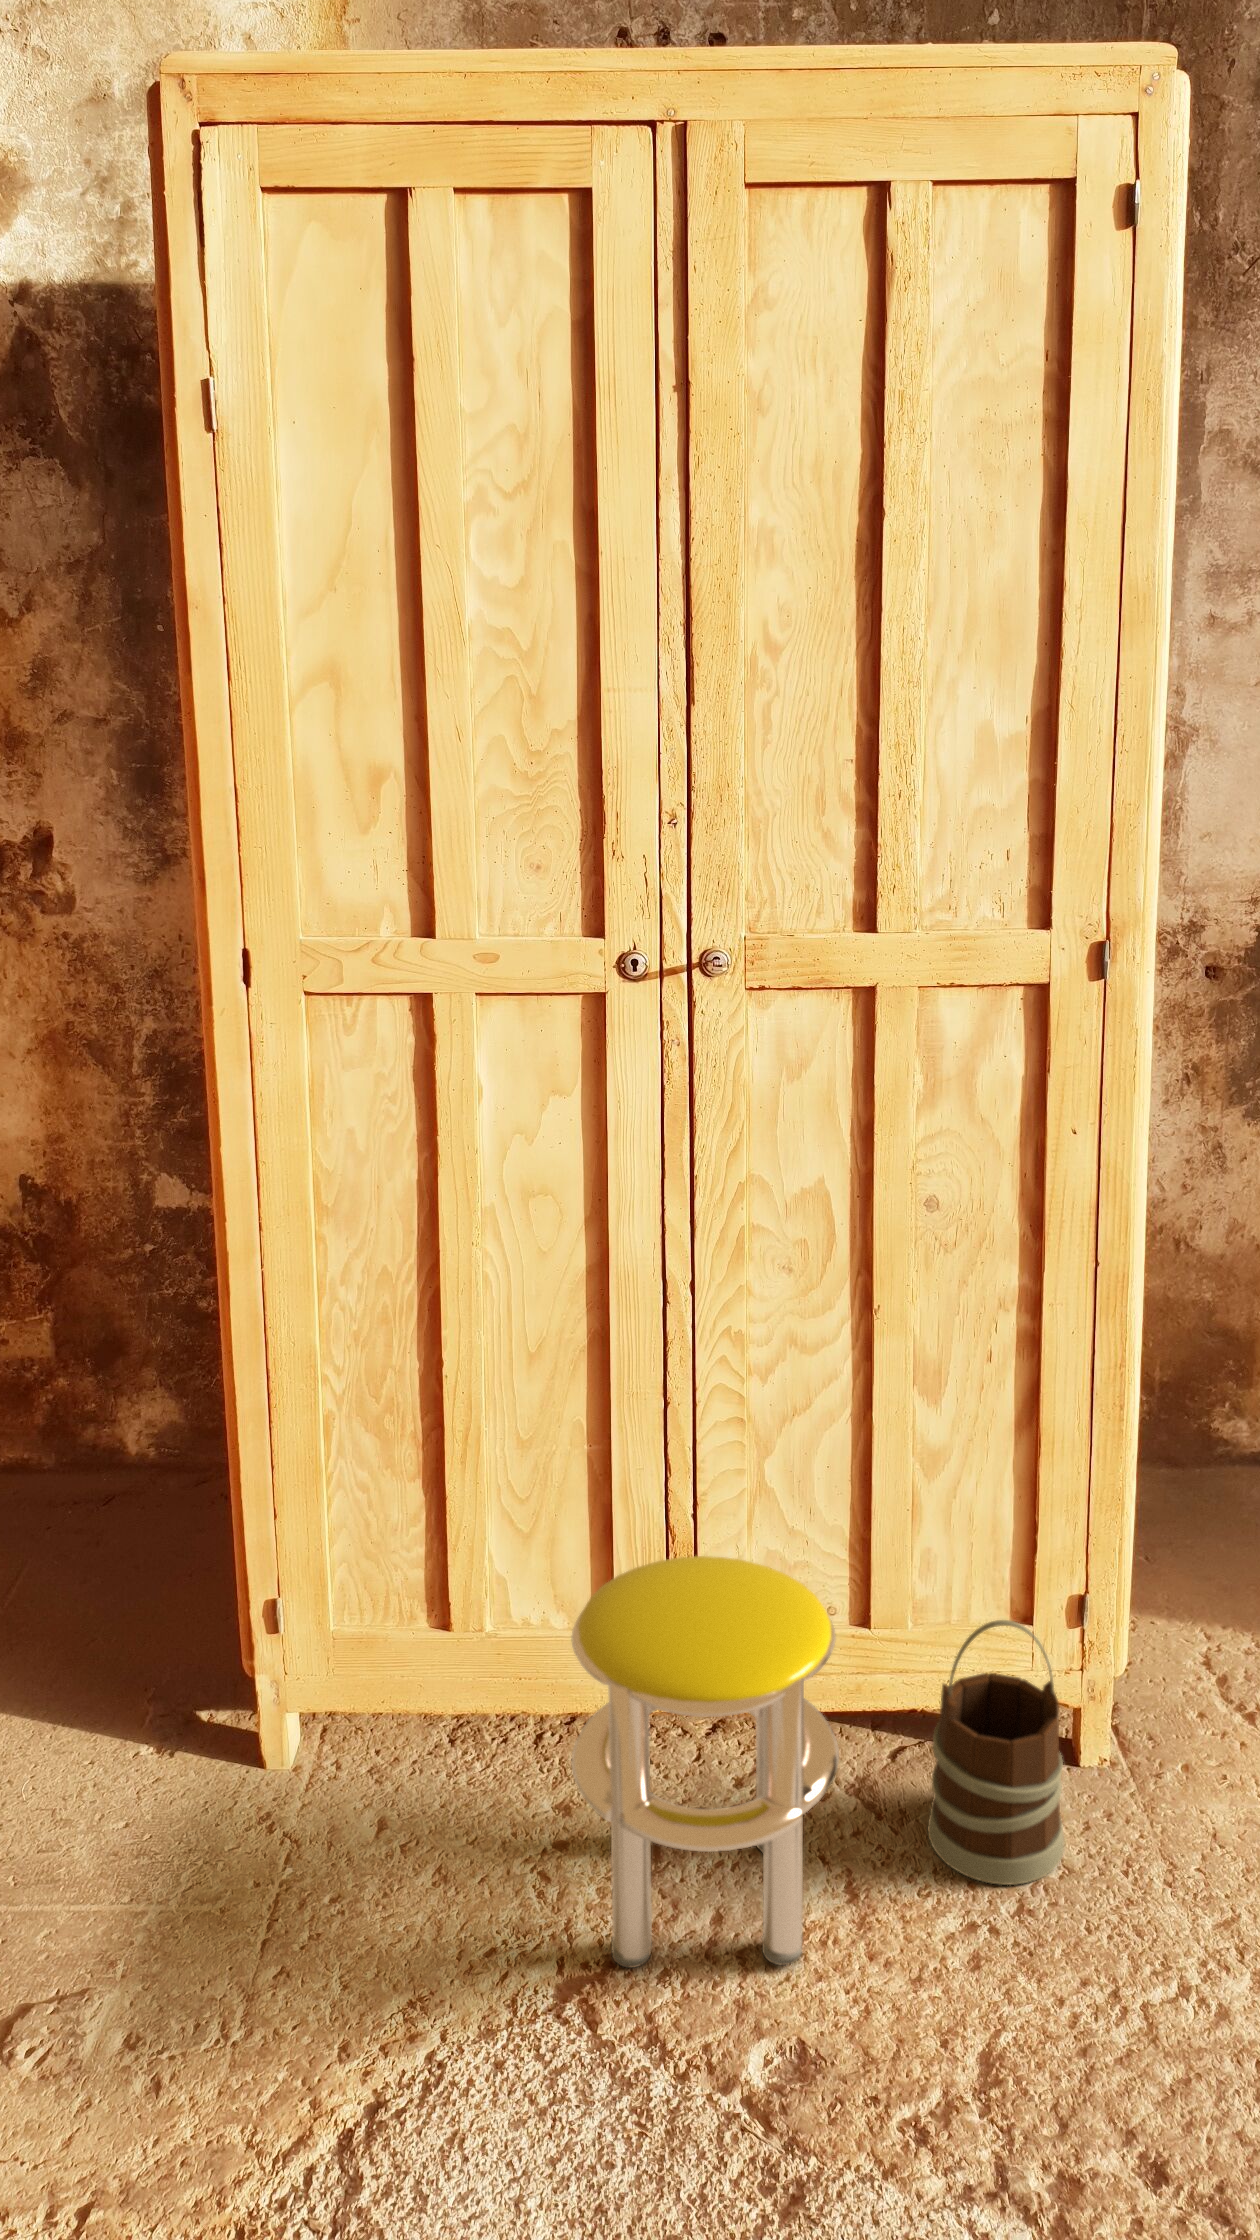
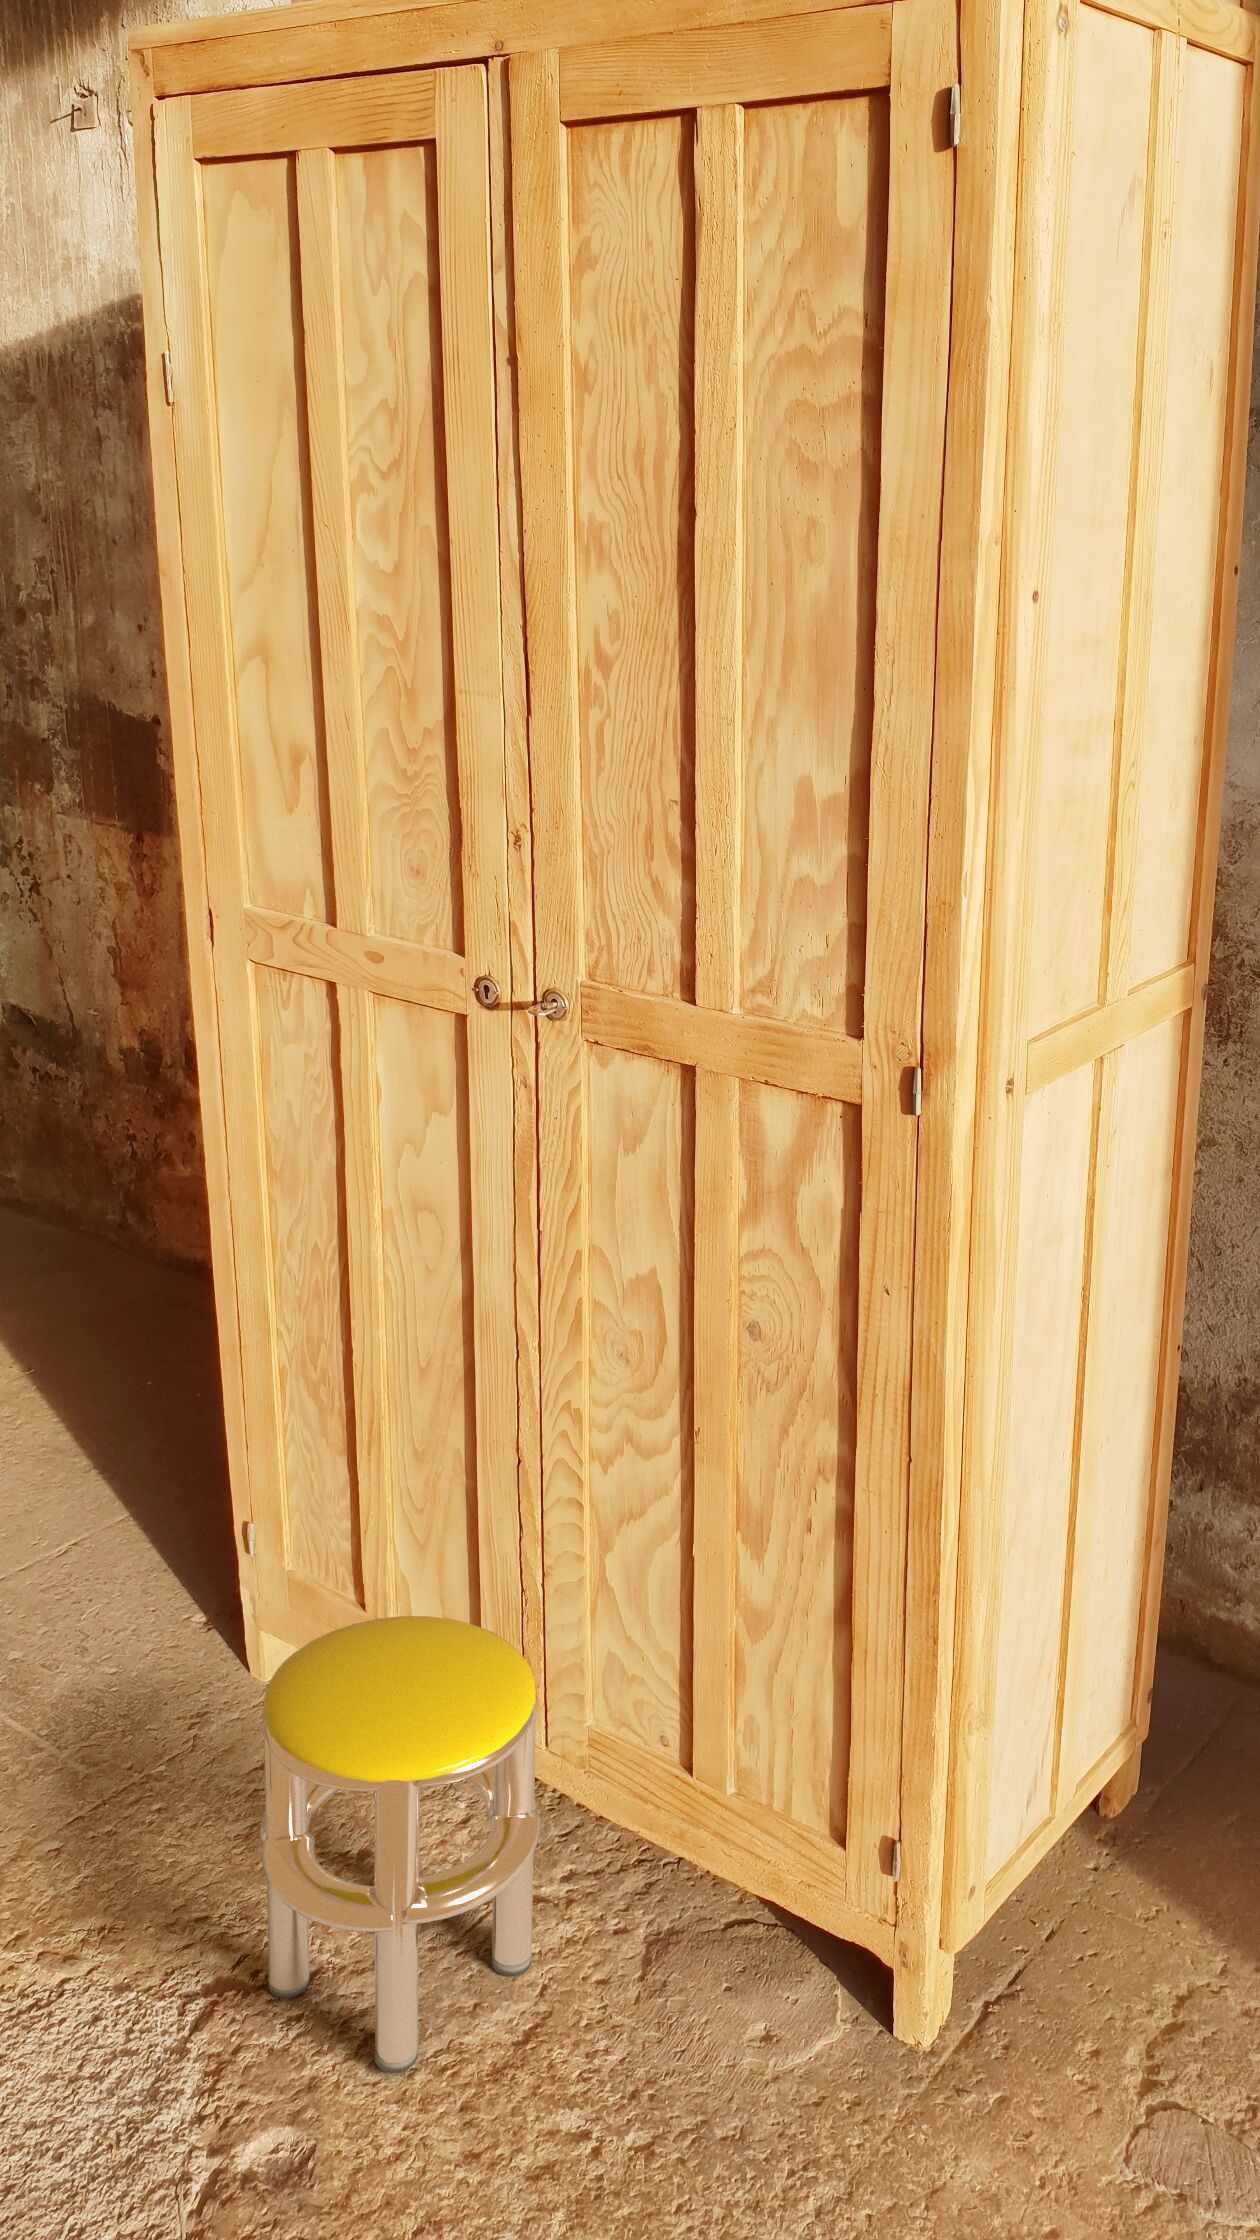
wooden bucket: present [928,1620,1064,1885] -> none [630,1829,788,2141]

